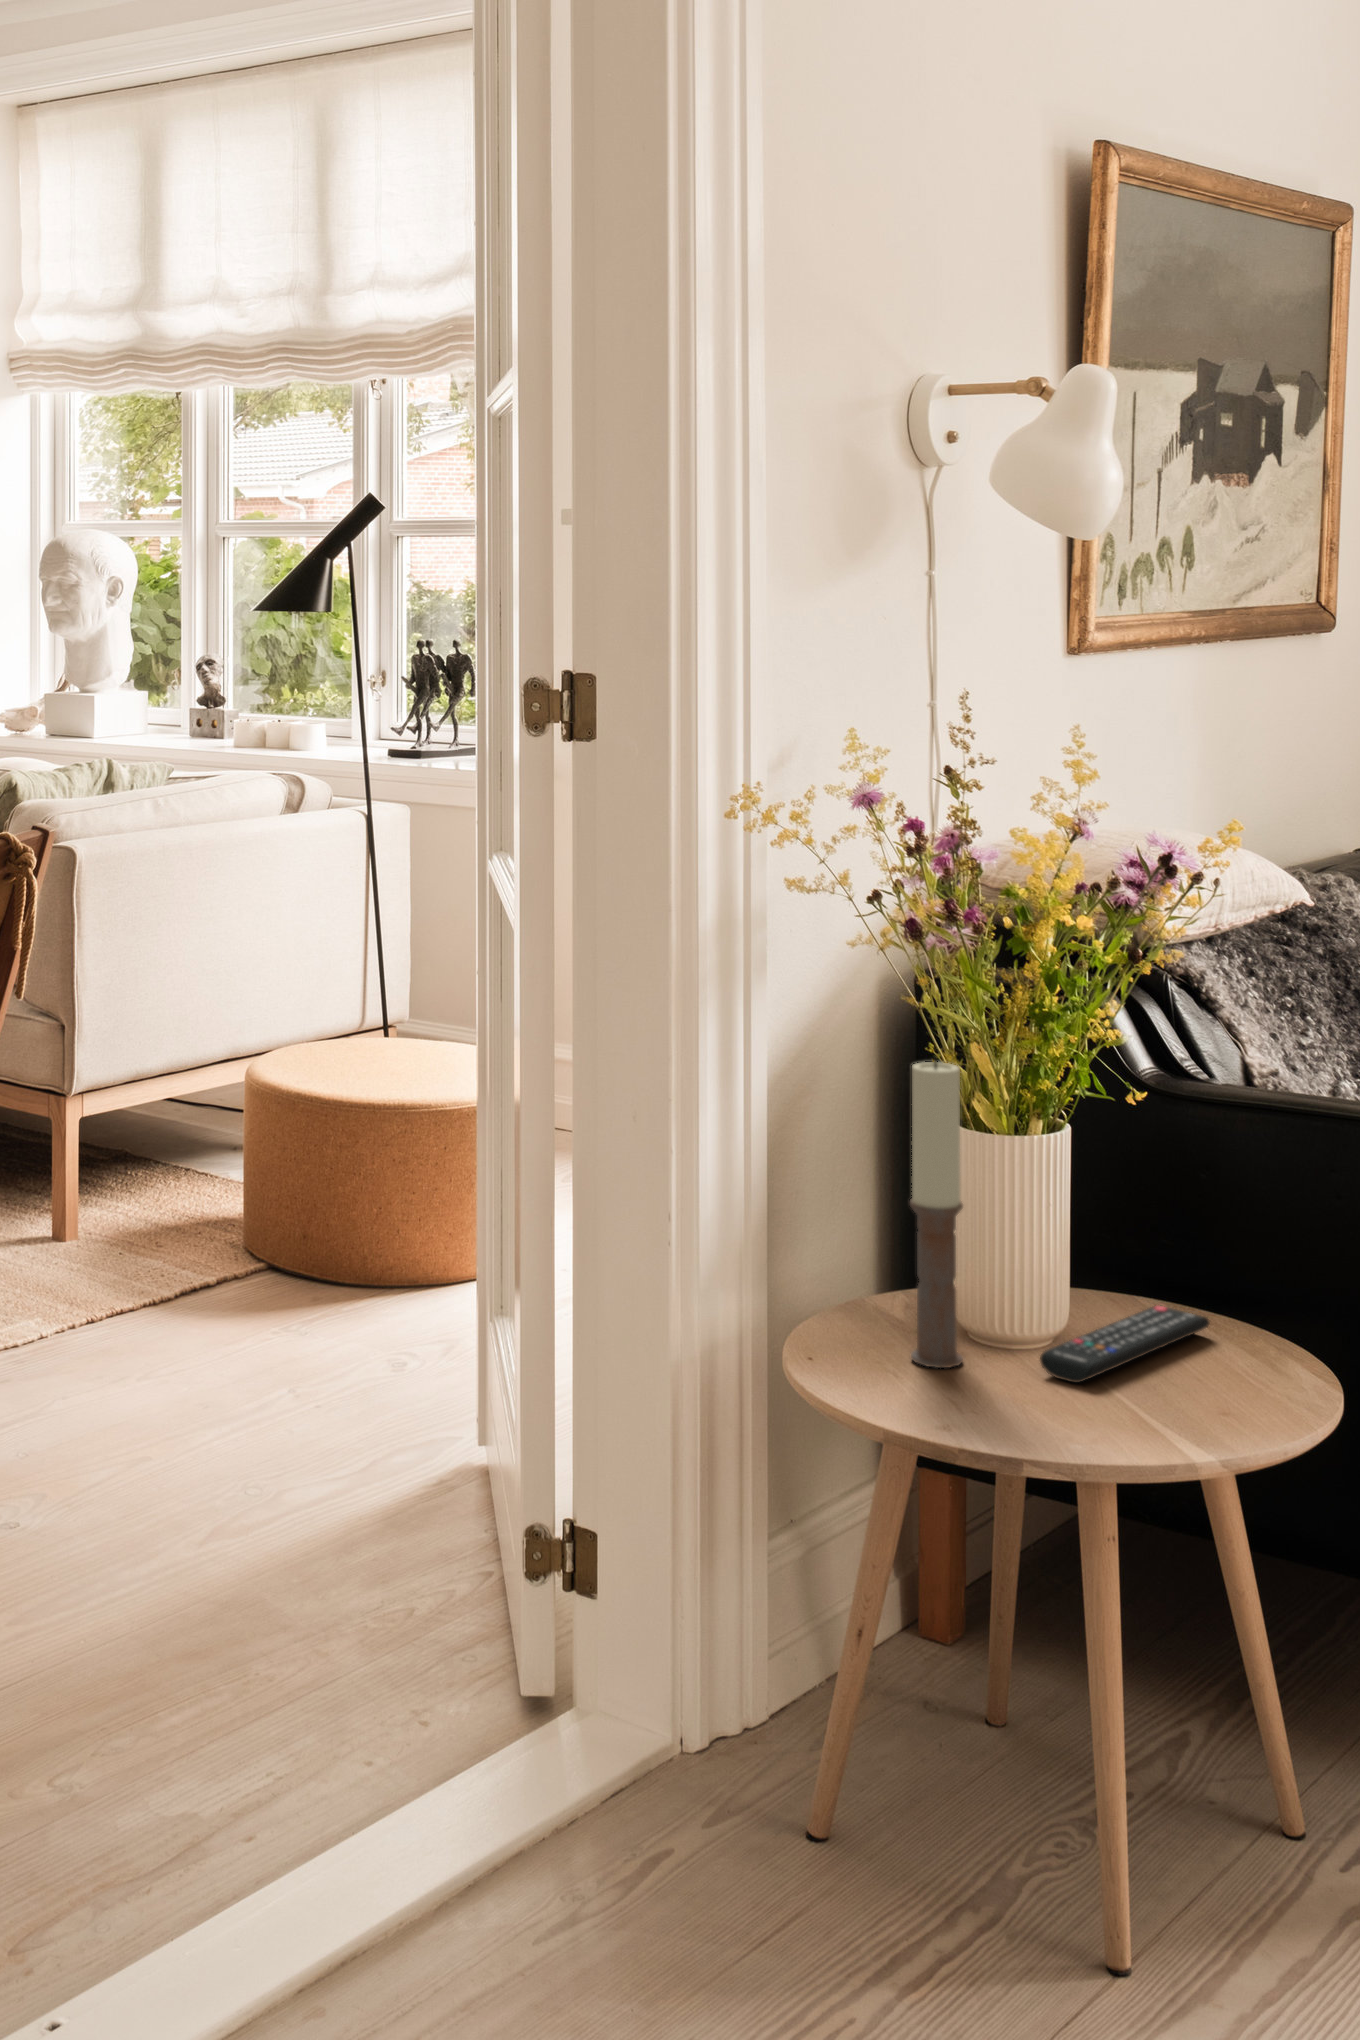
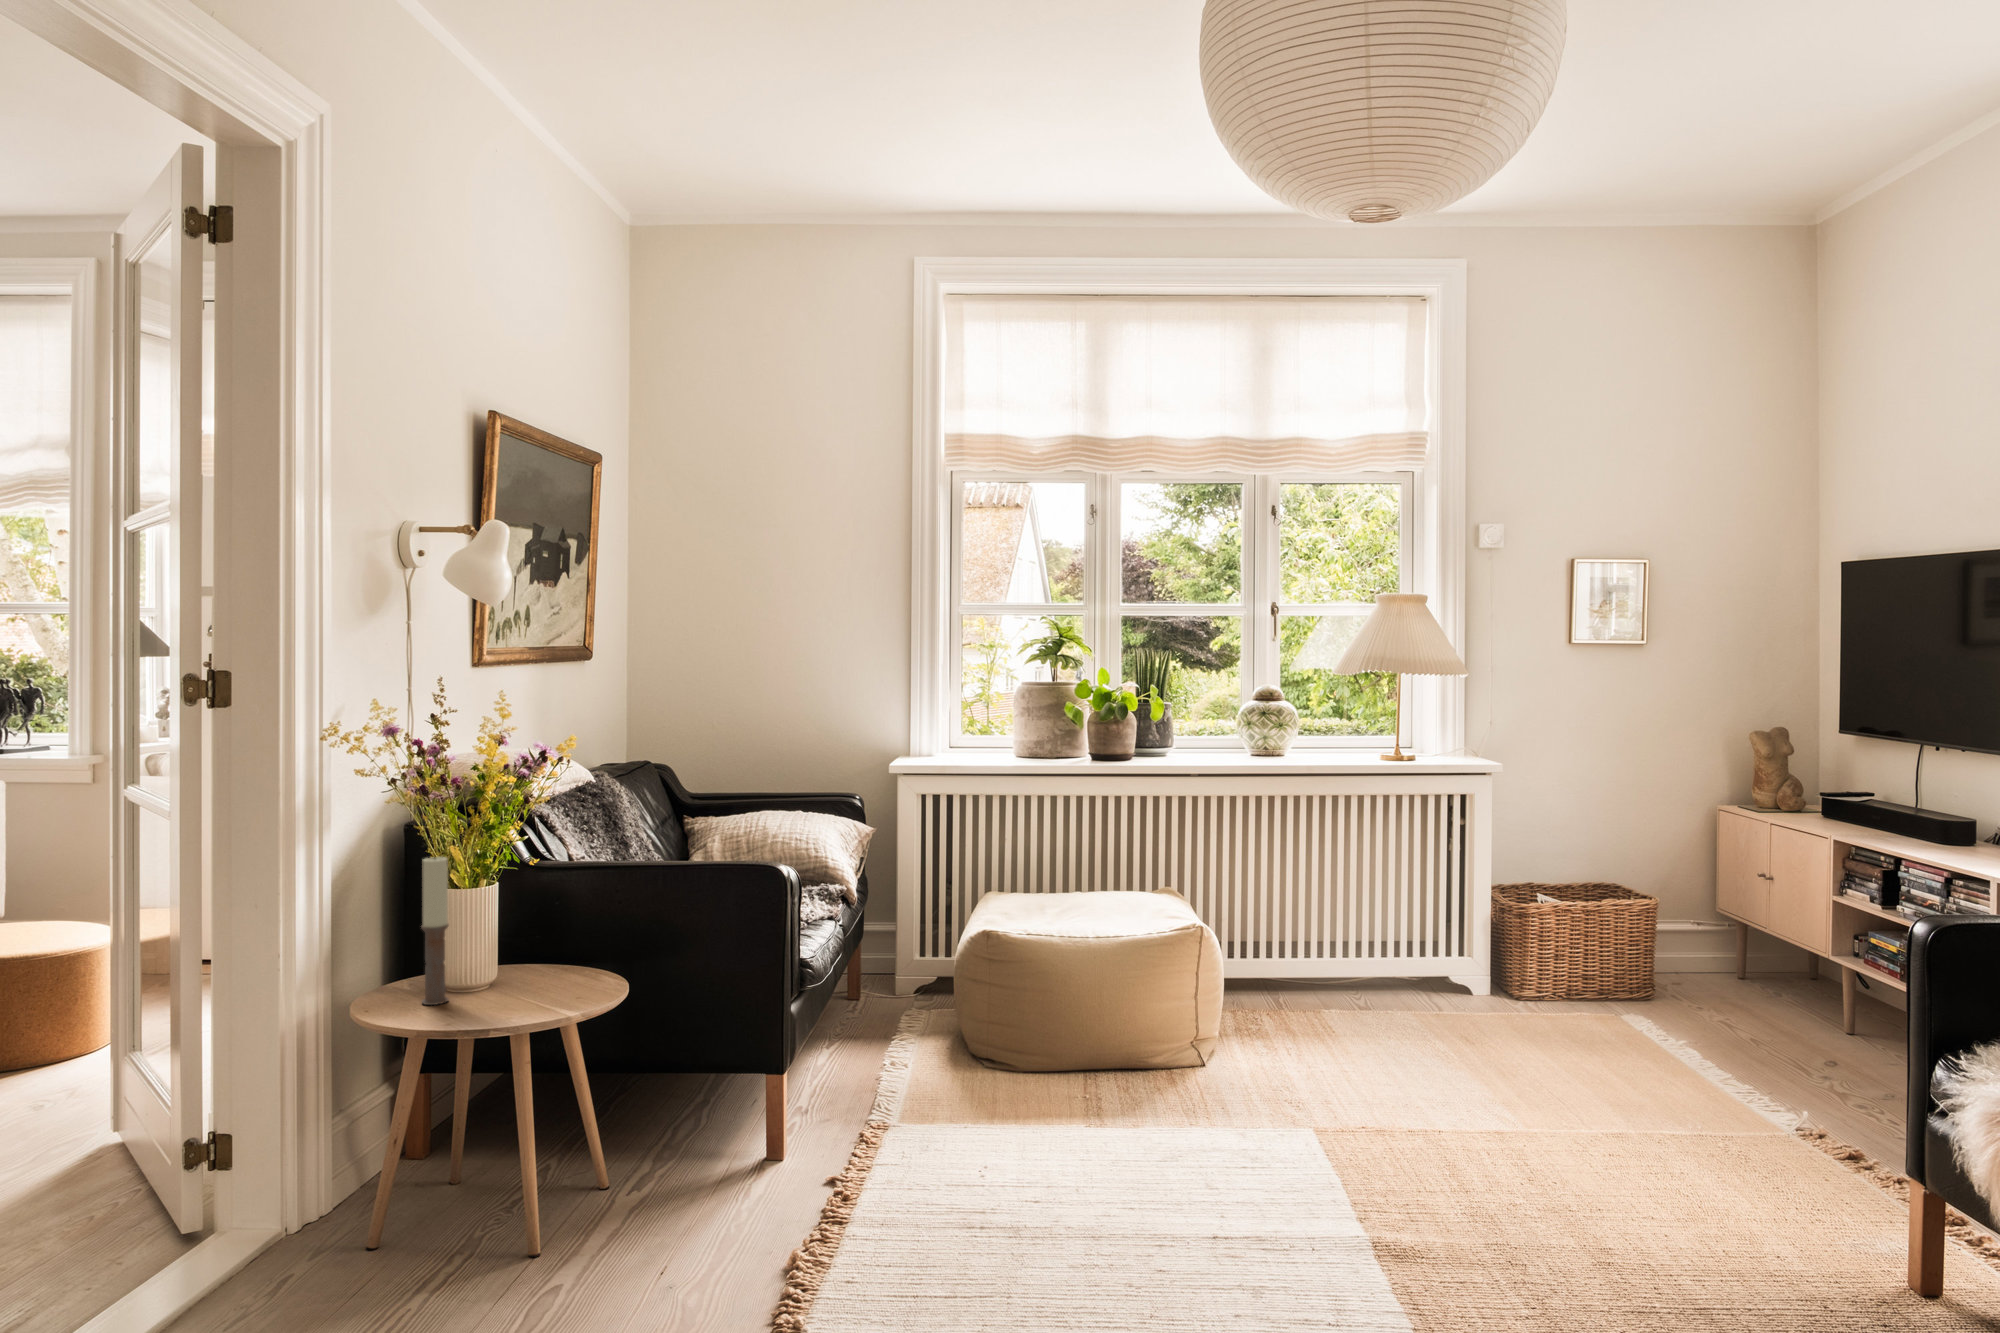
remote control: present [1040,1305,1210,1383] -> none [488,962,563,998]

